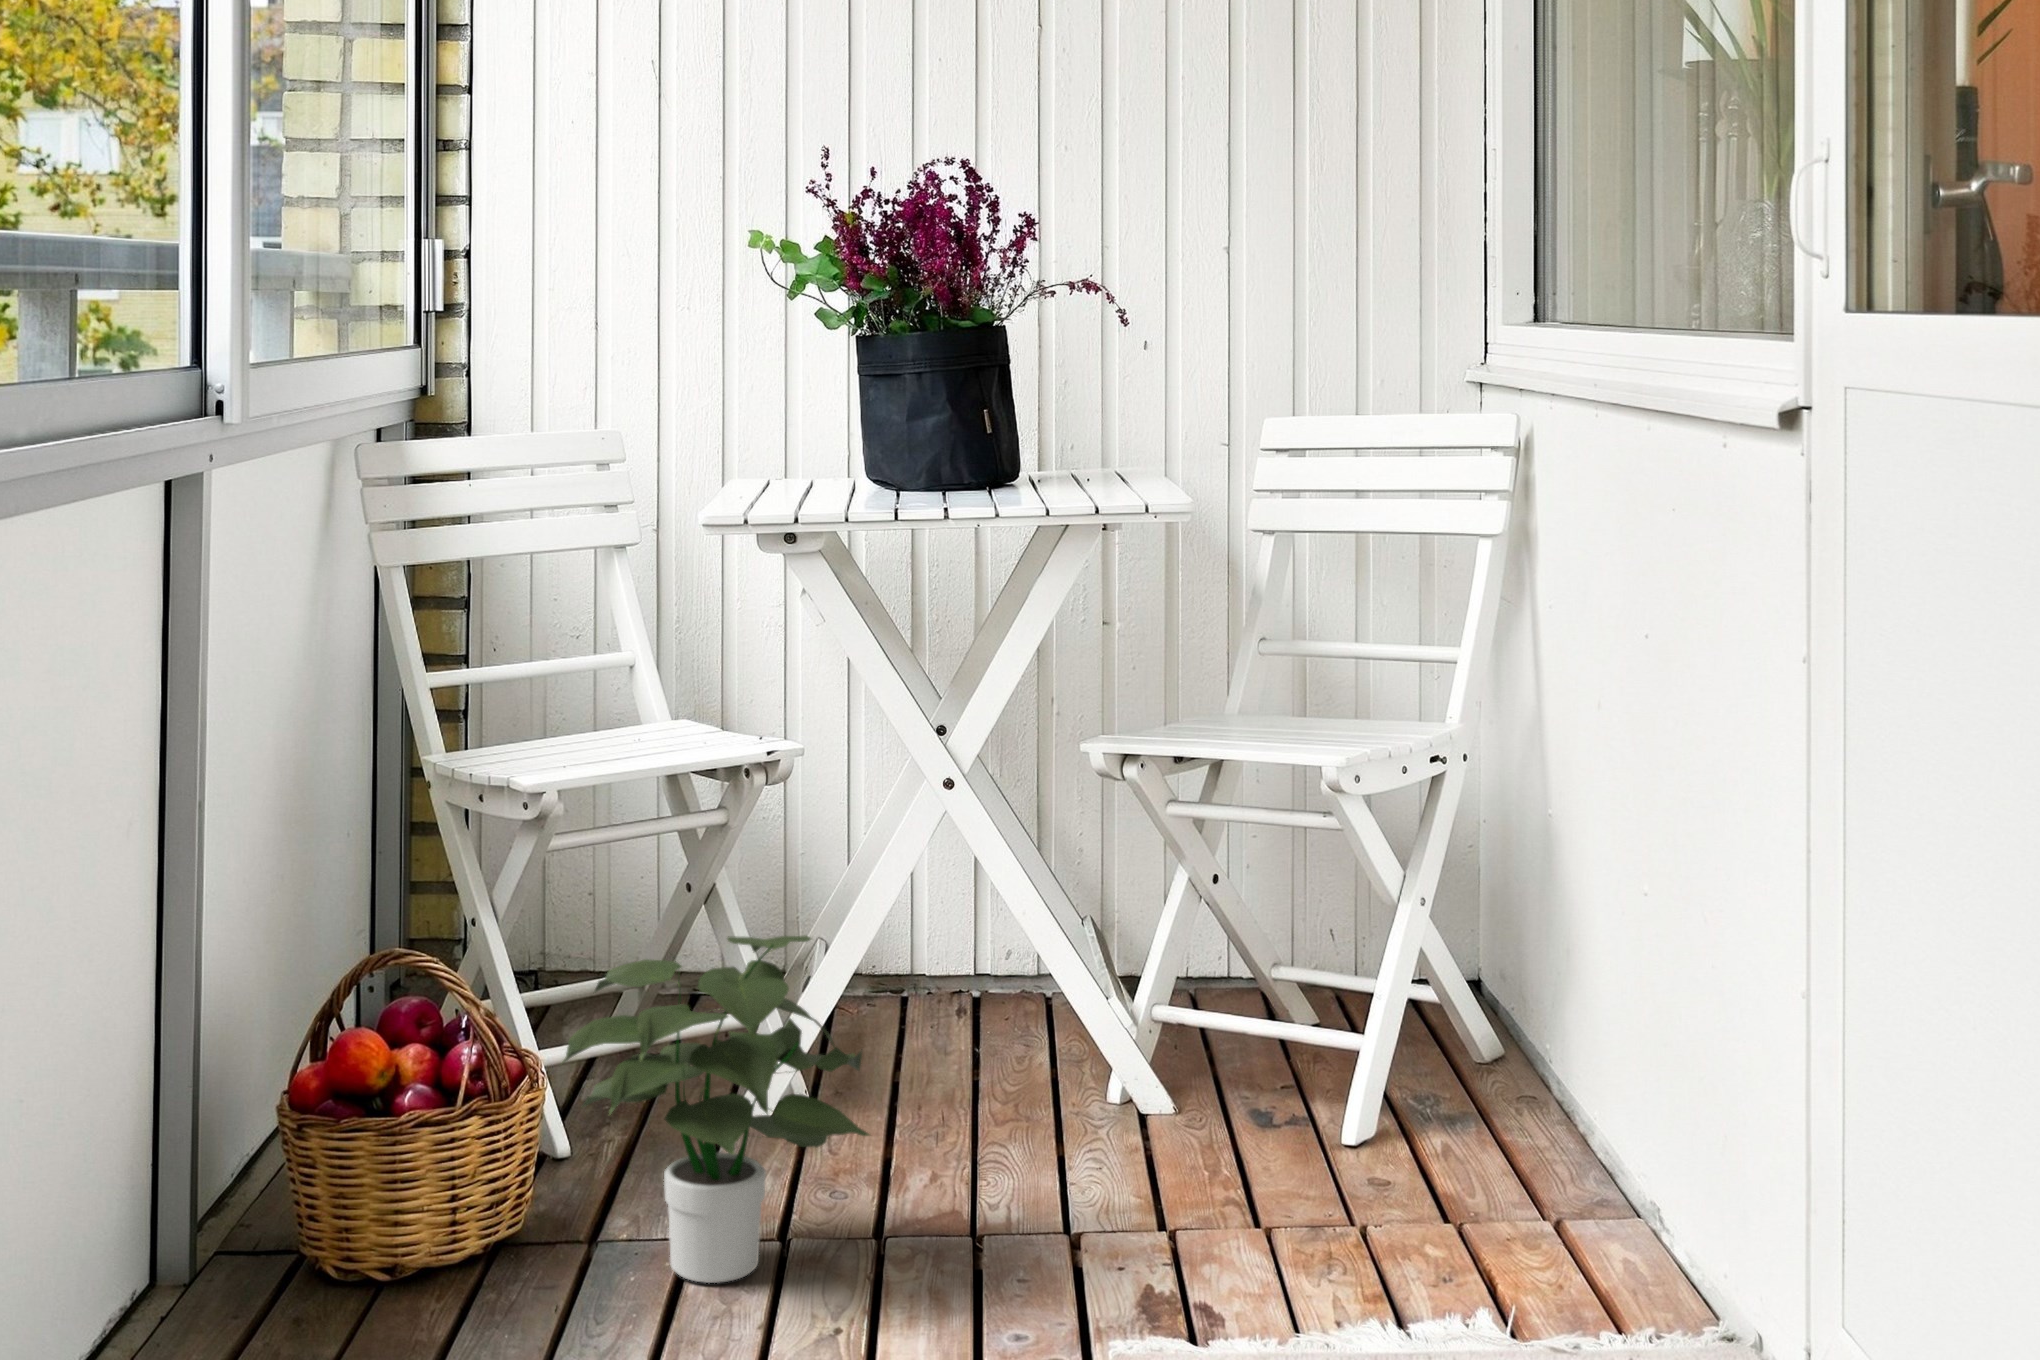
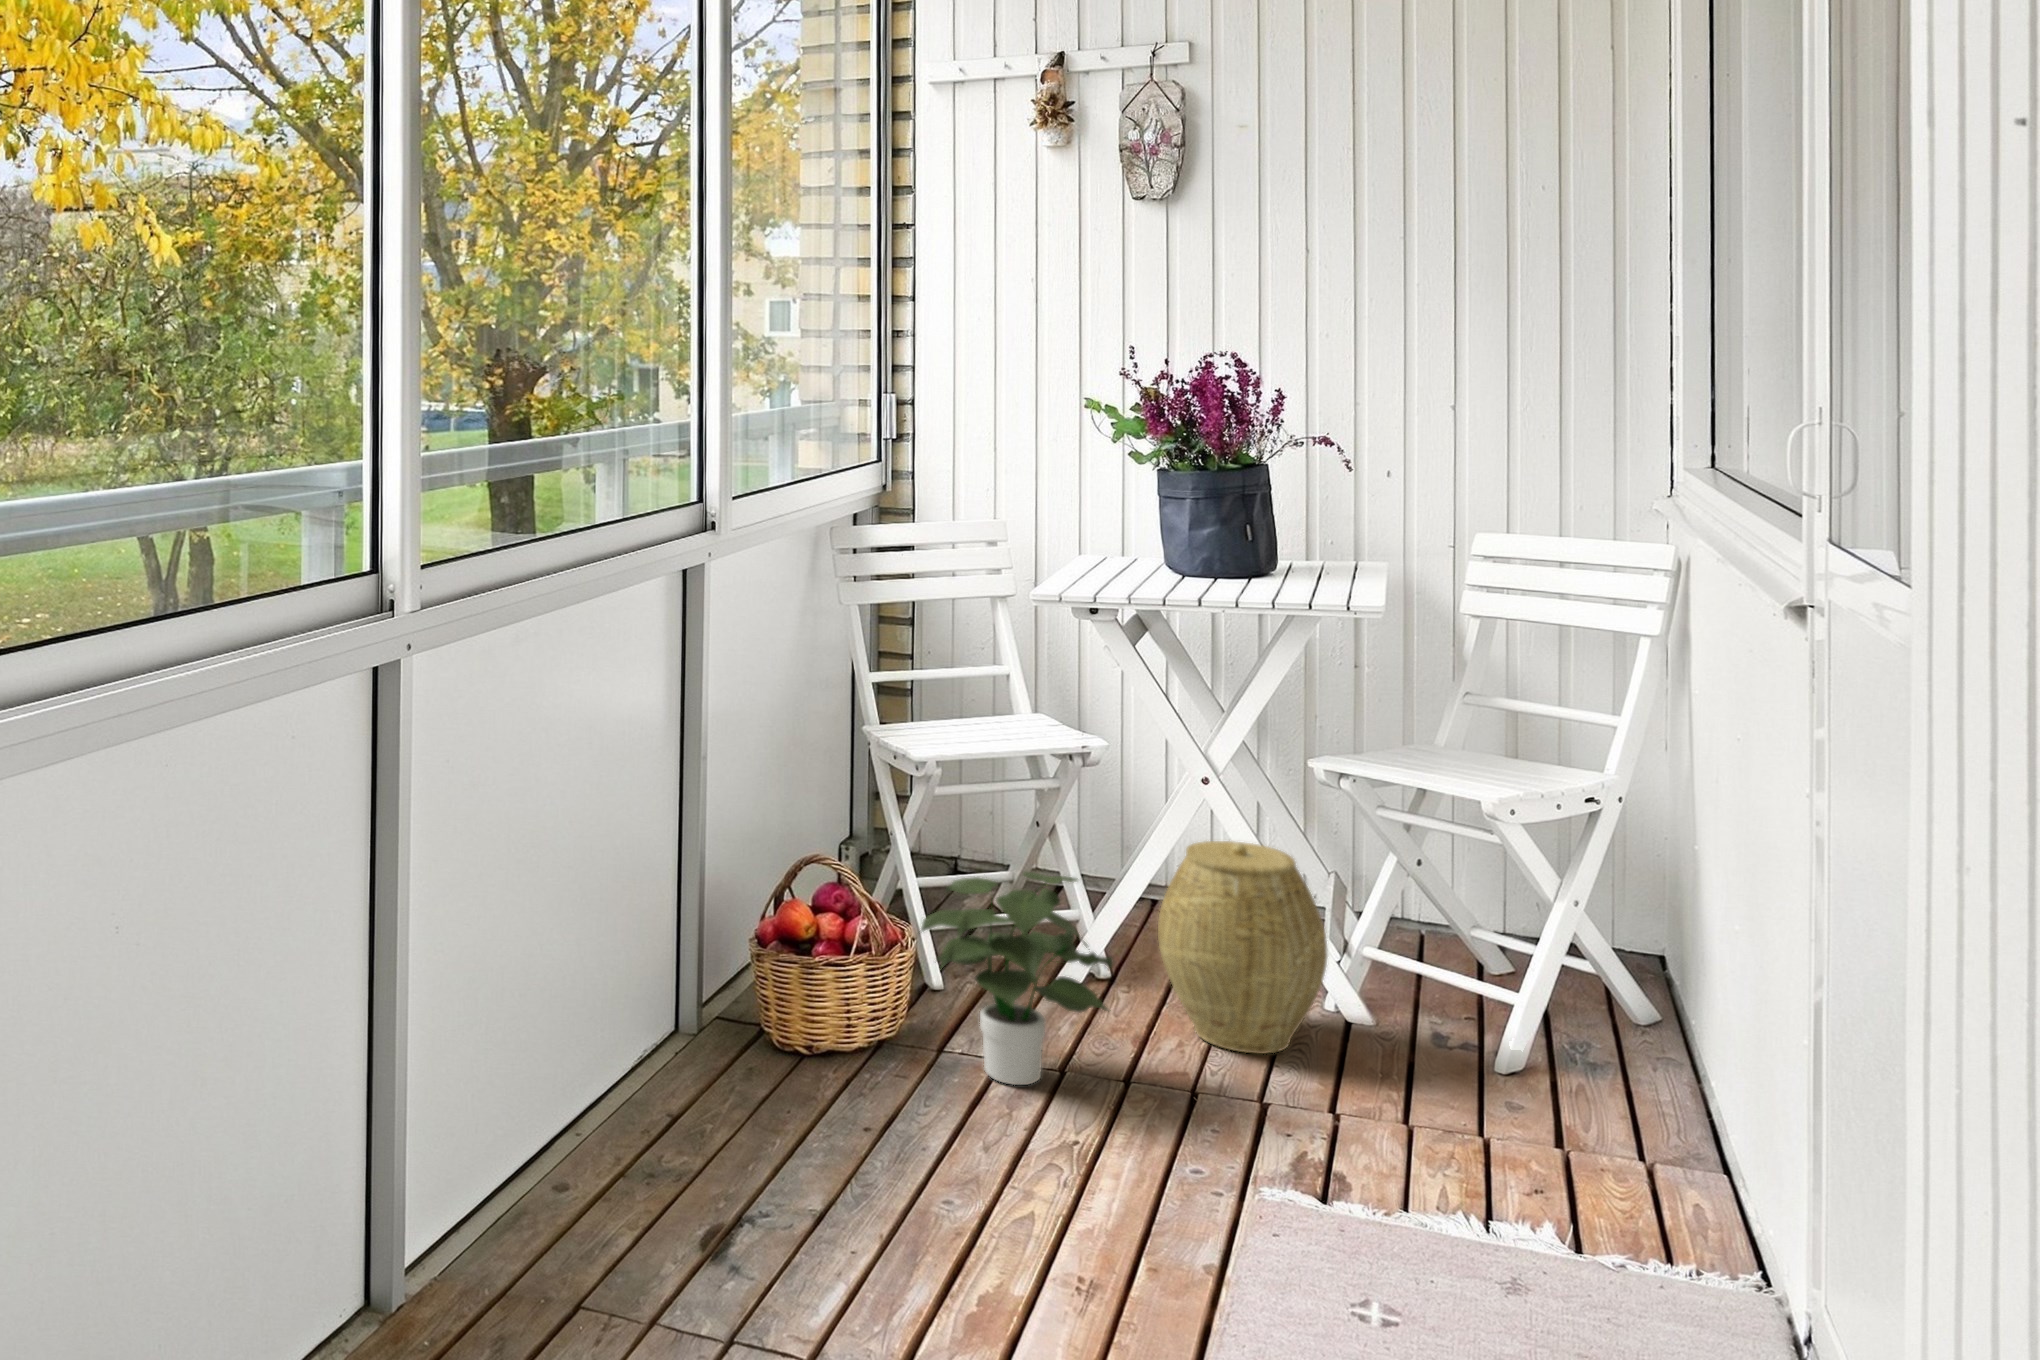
woven basket: none [891,859,1123,1168] -> present [1158,841,1328,1054]

